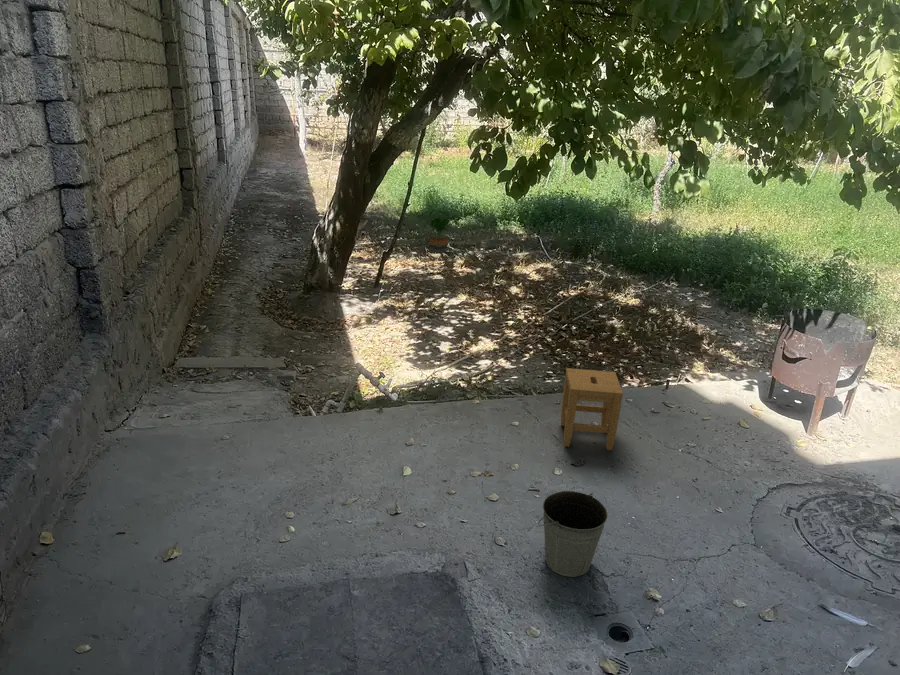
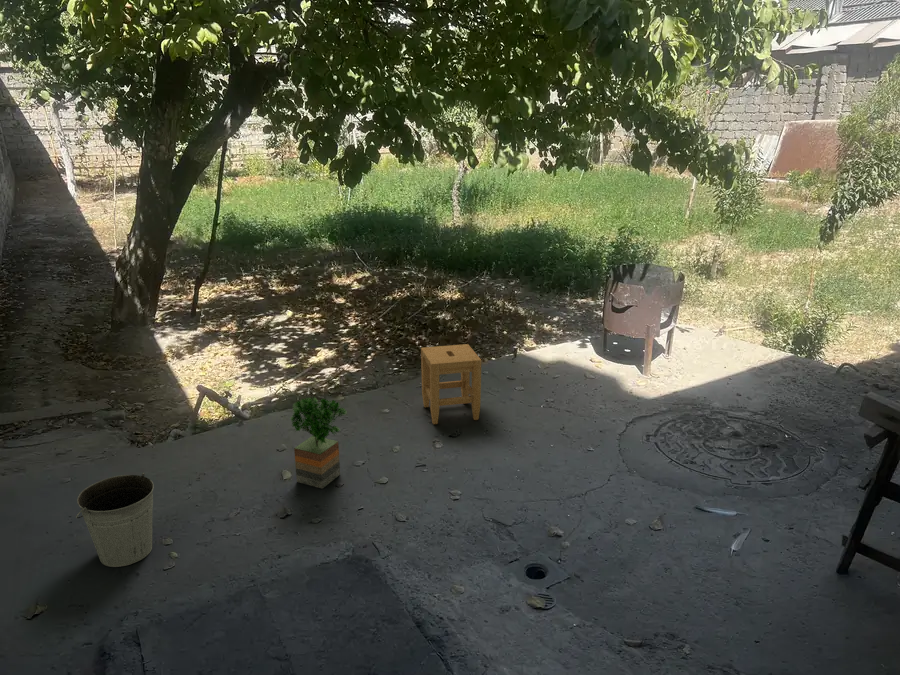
potted tree: present [430,217,452,253] -> present [291,397,346,489]
bucket: present [538,491,608,577] -> present [76,473,154,567]

